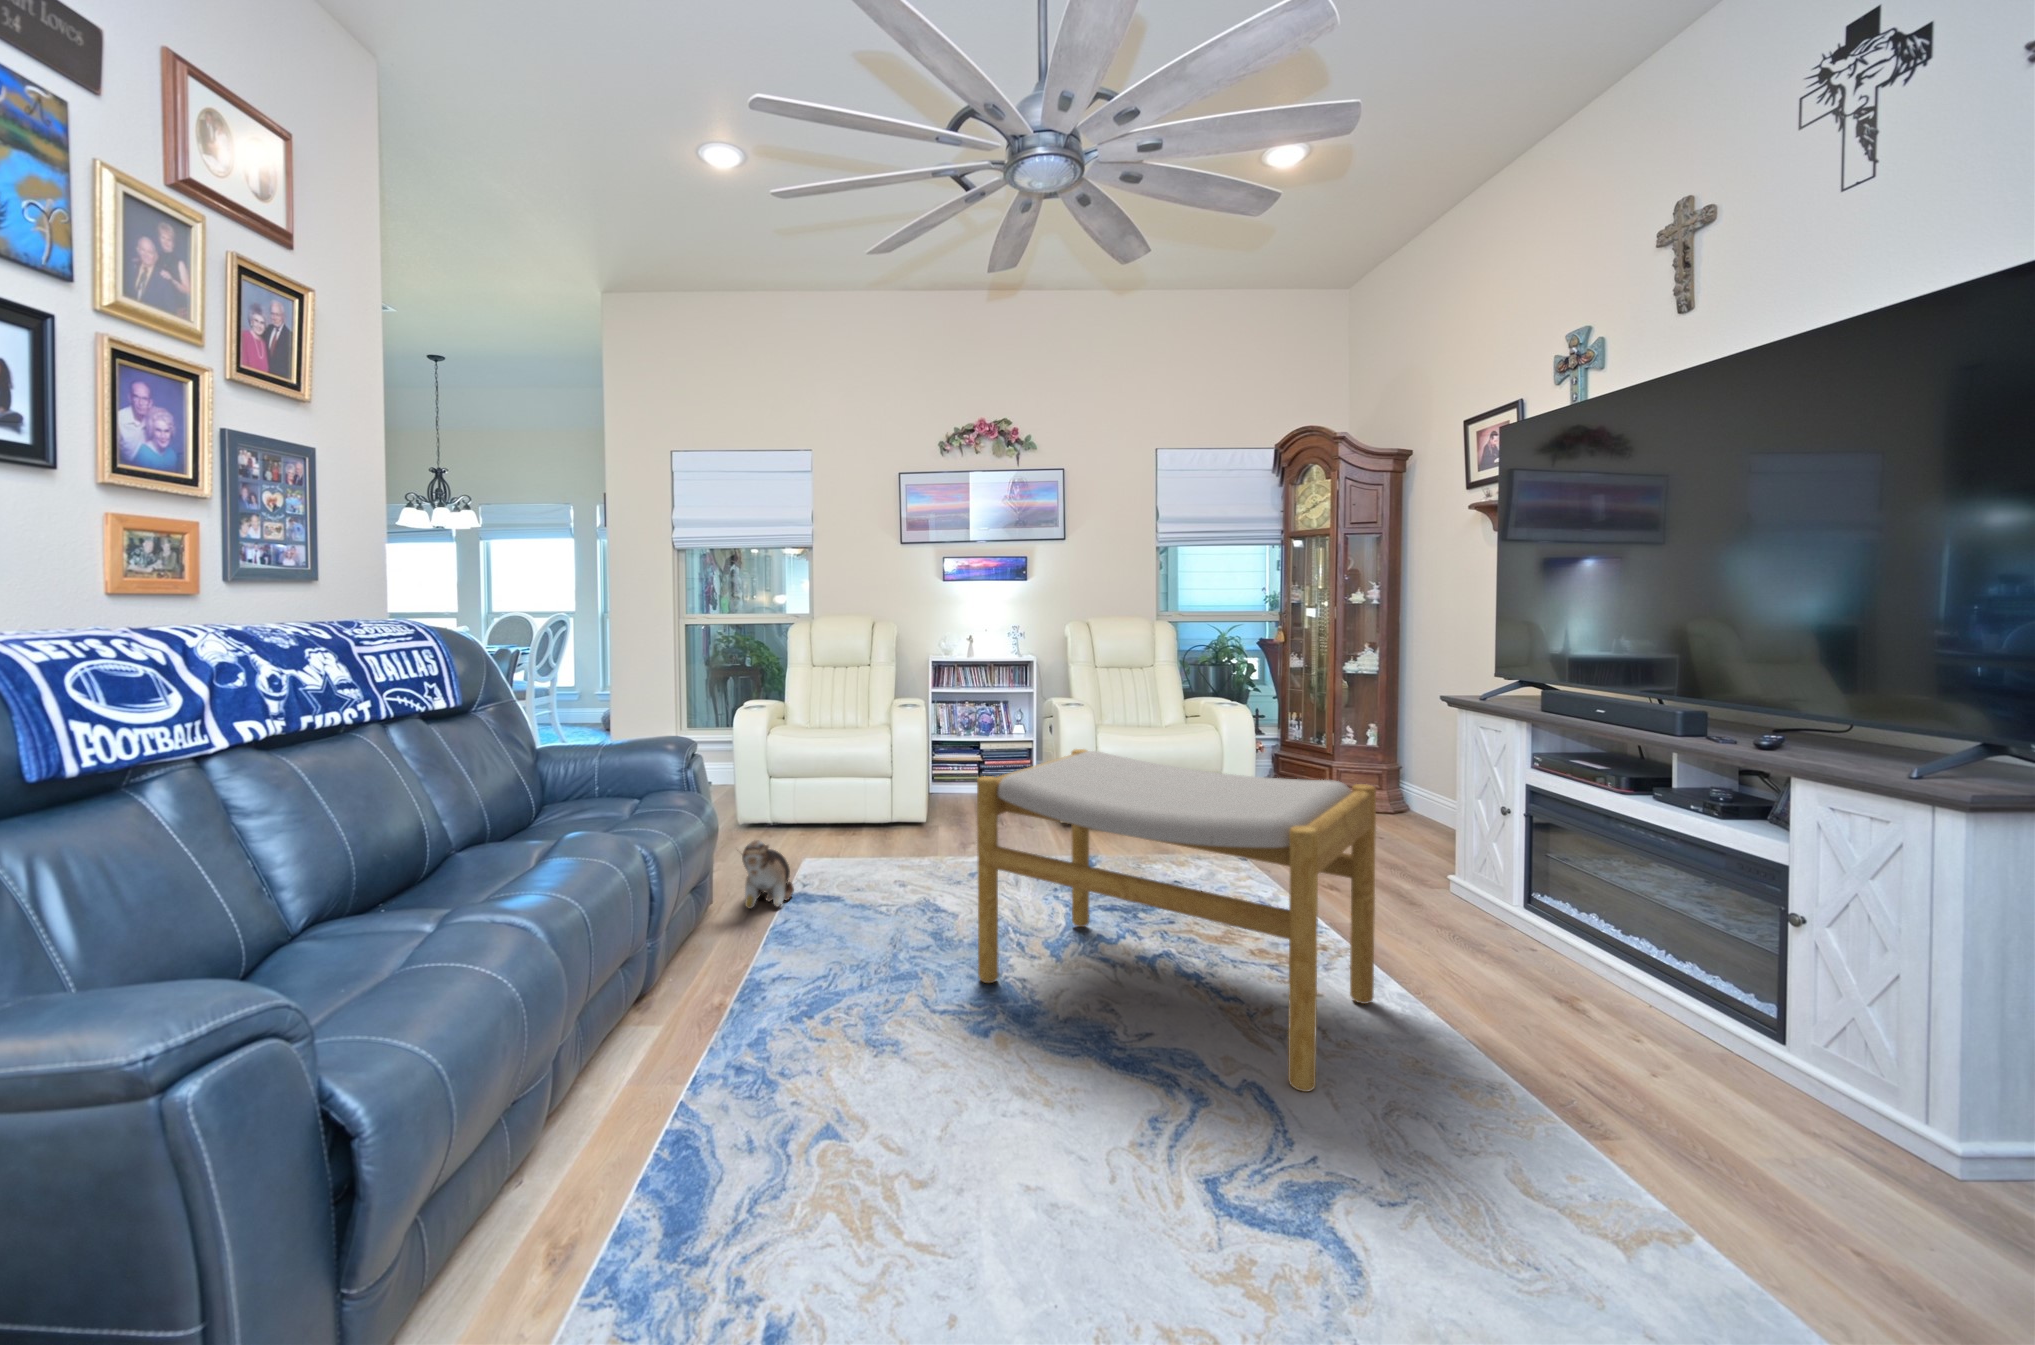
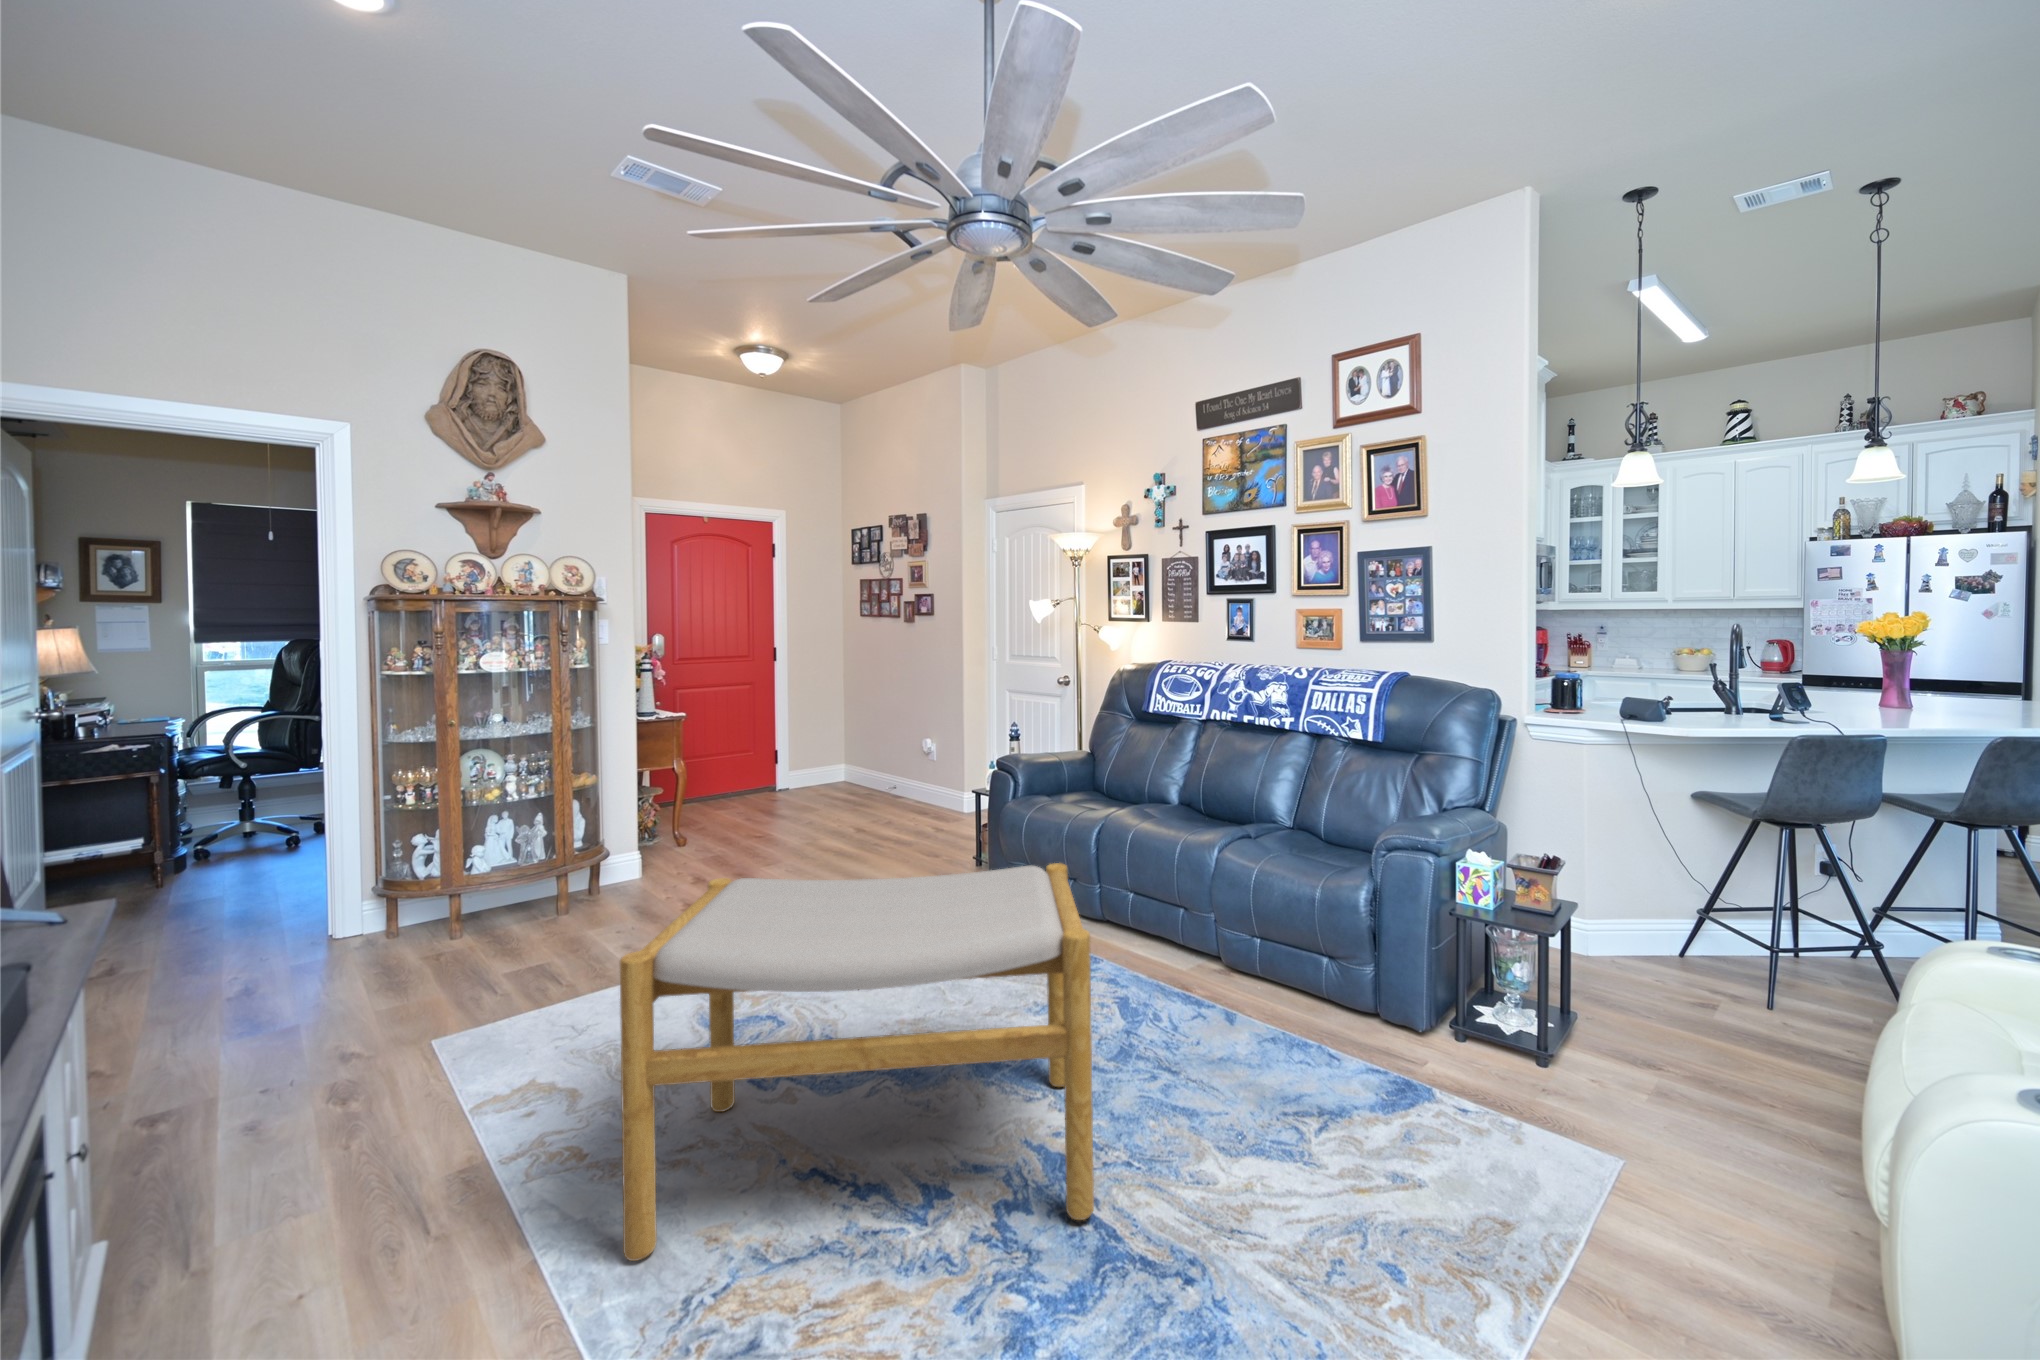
plush toy: present [742,840,794,909] -> none [1357,954,1521,1102]

